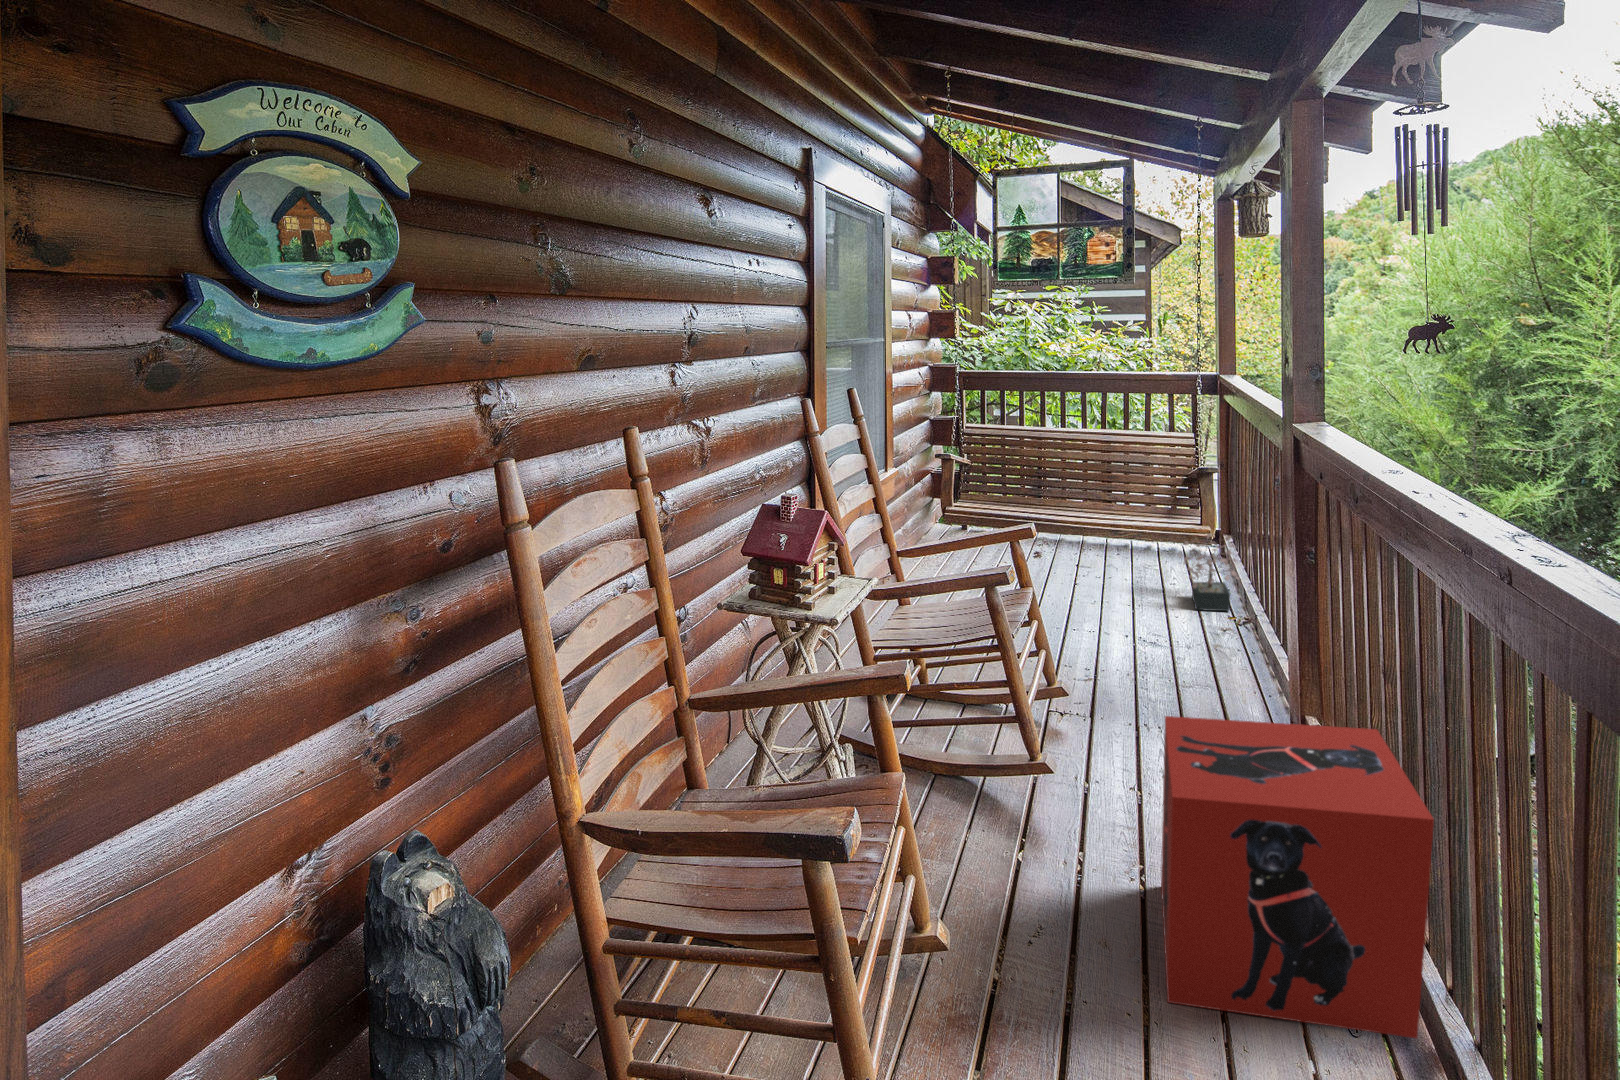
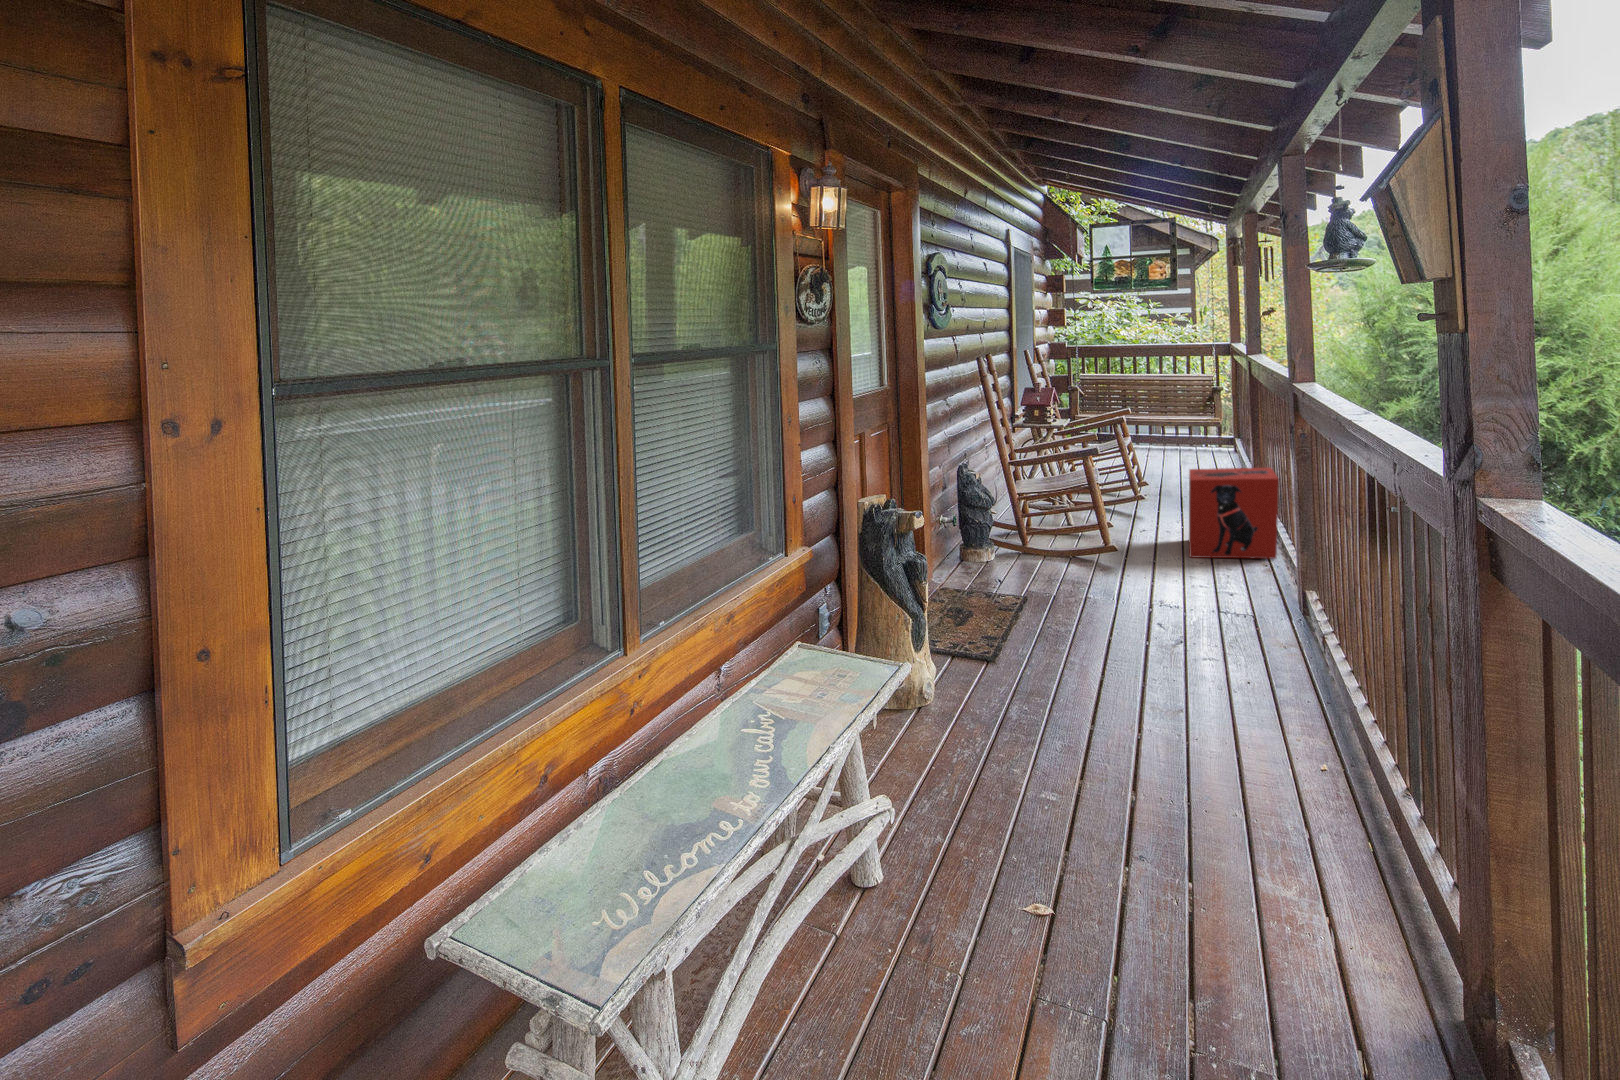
decorative plant: present [1179,534,1239,611] -> none [1204,432,1238,474]

